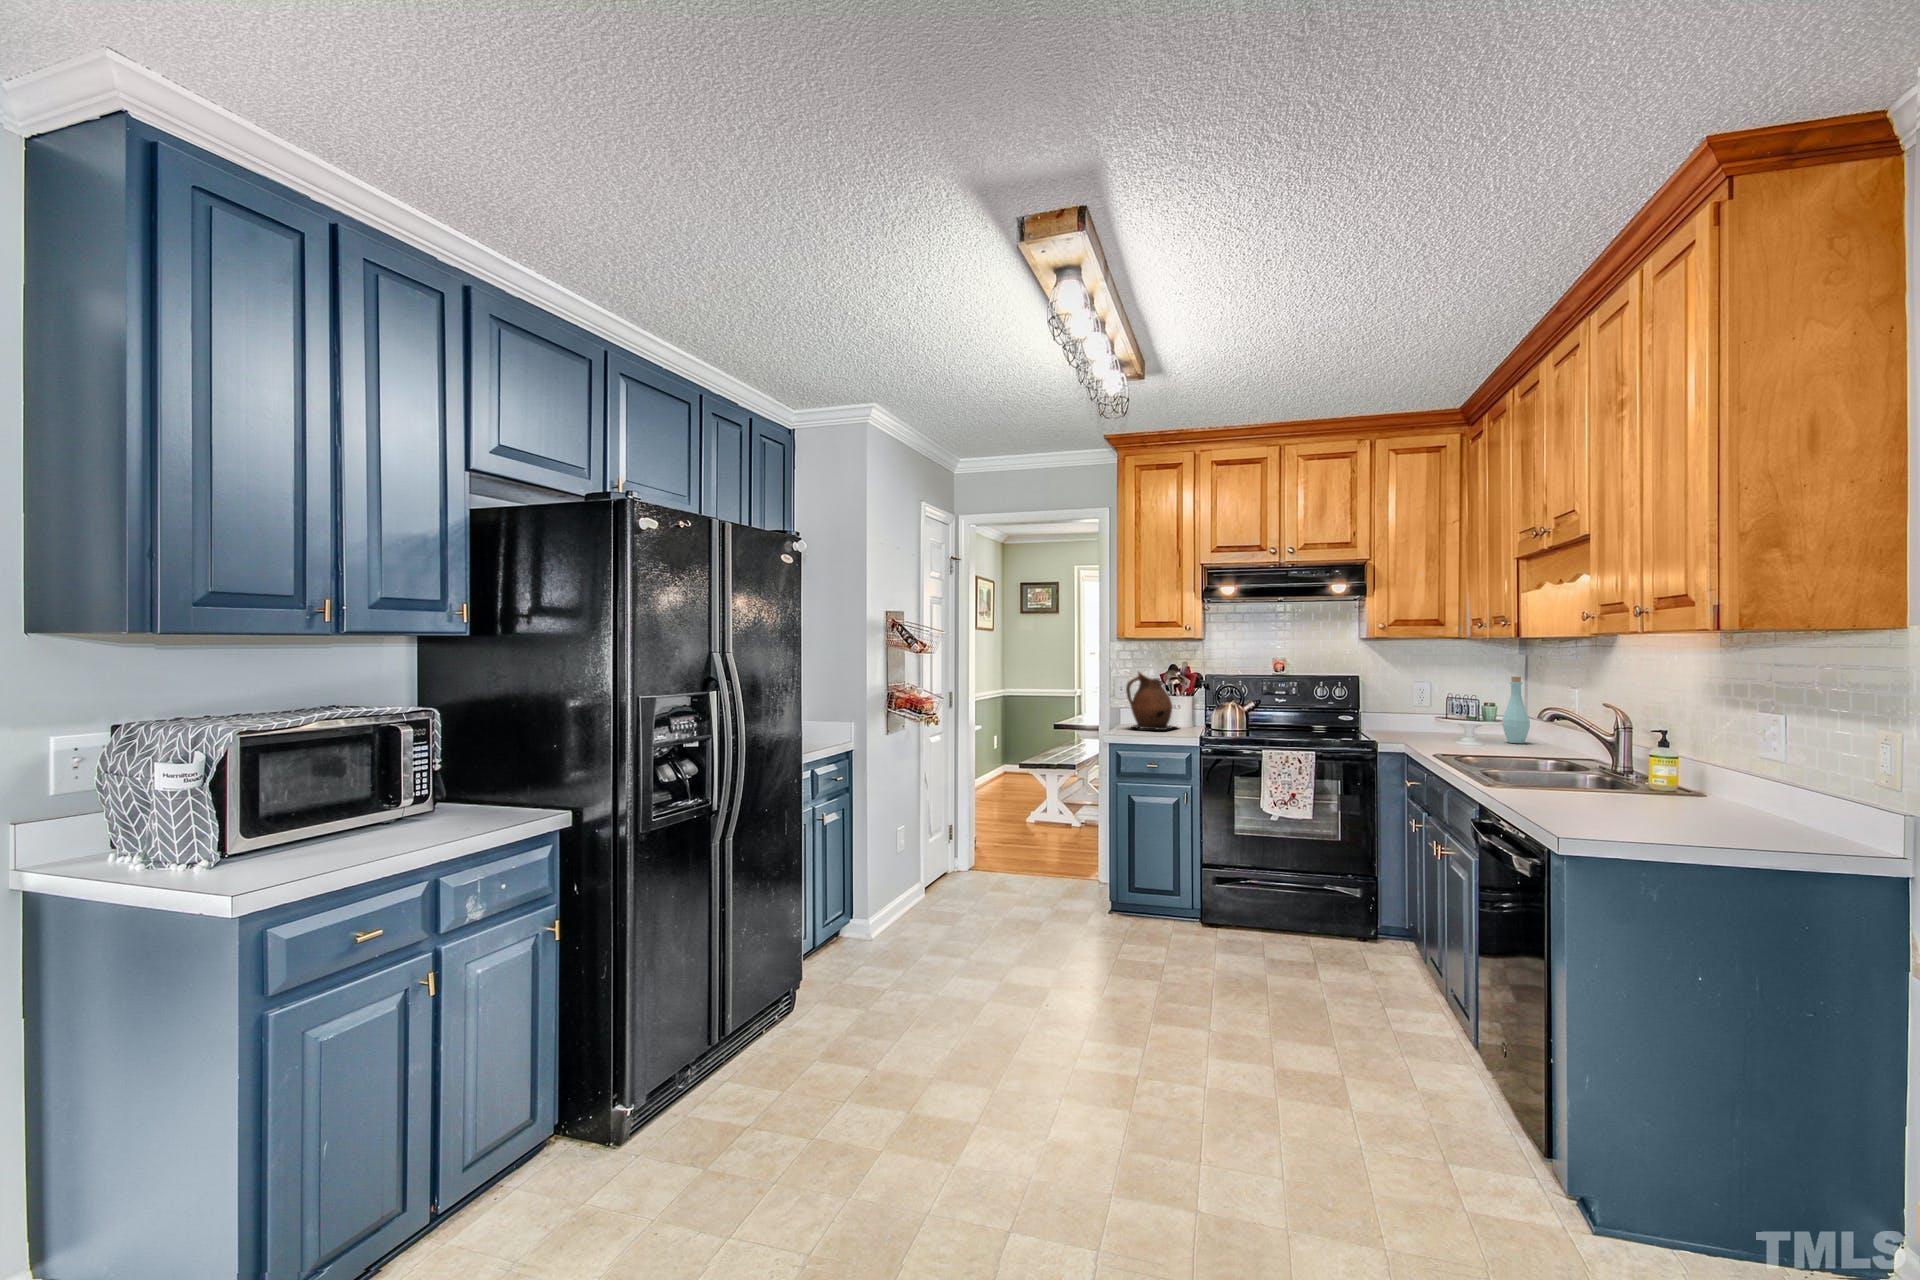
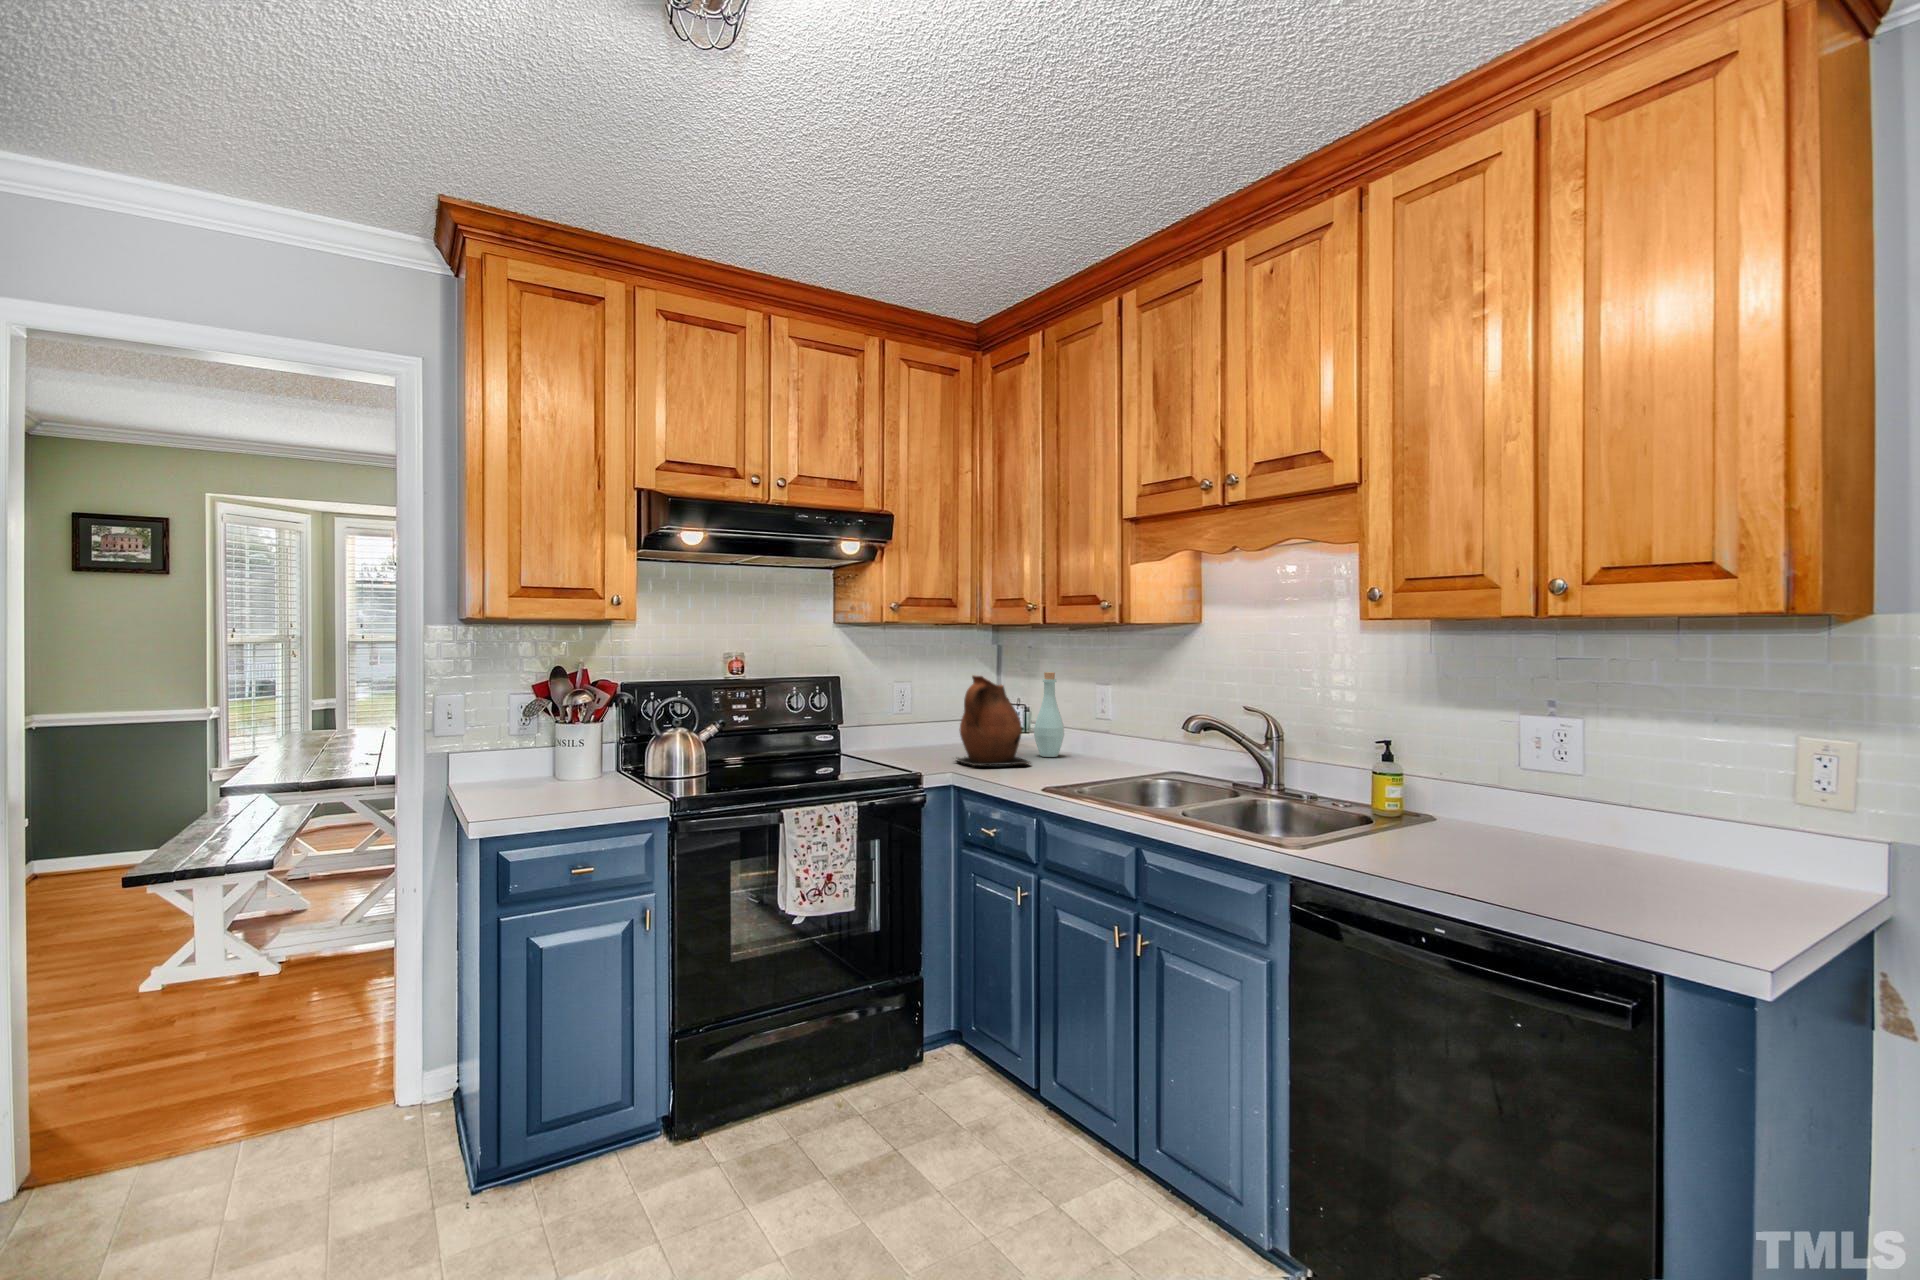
ceramic pitcher: present [1126,672,1176,730] -> present [956,676,1030,765]

